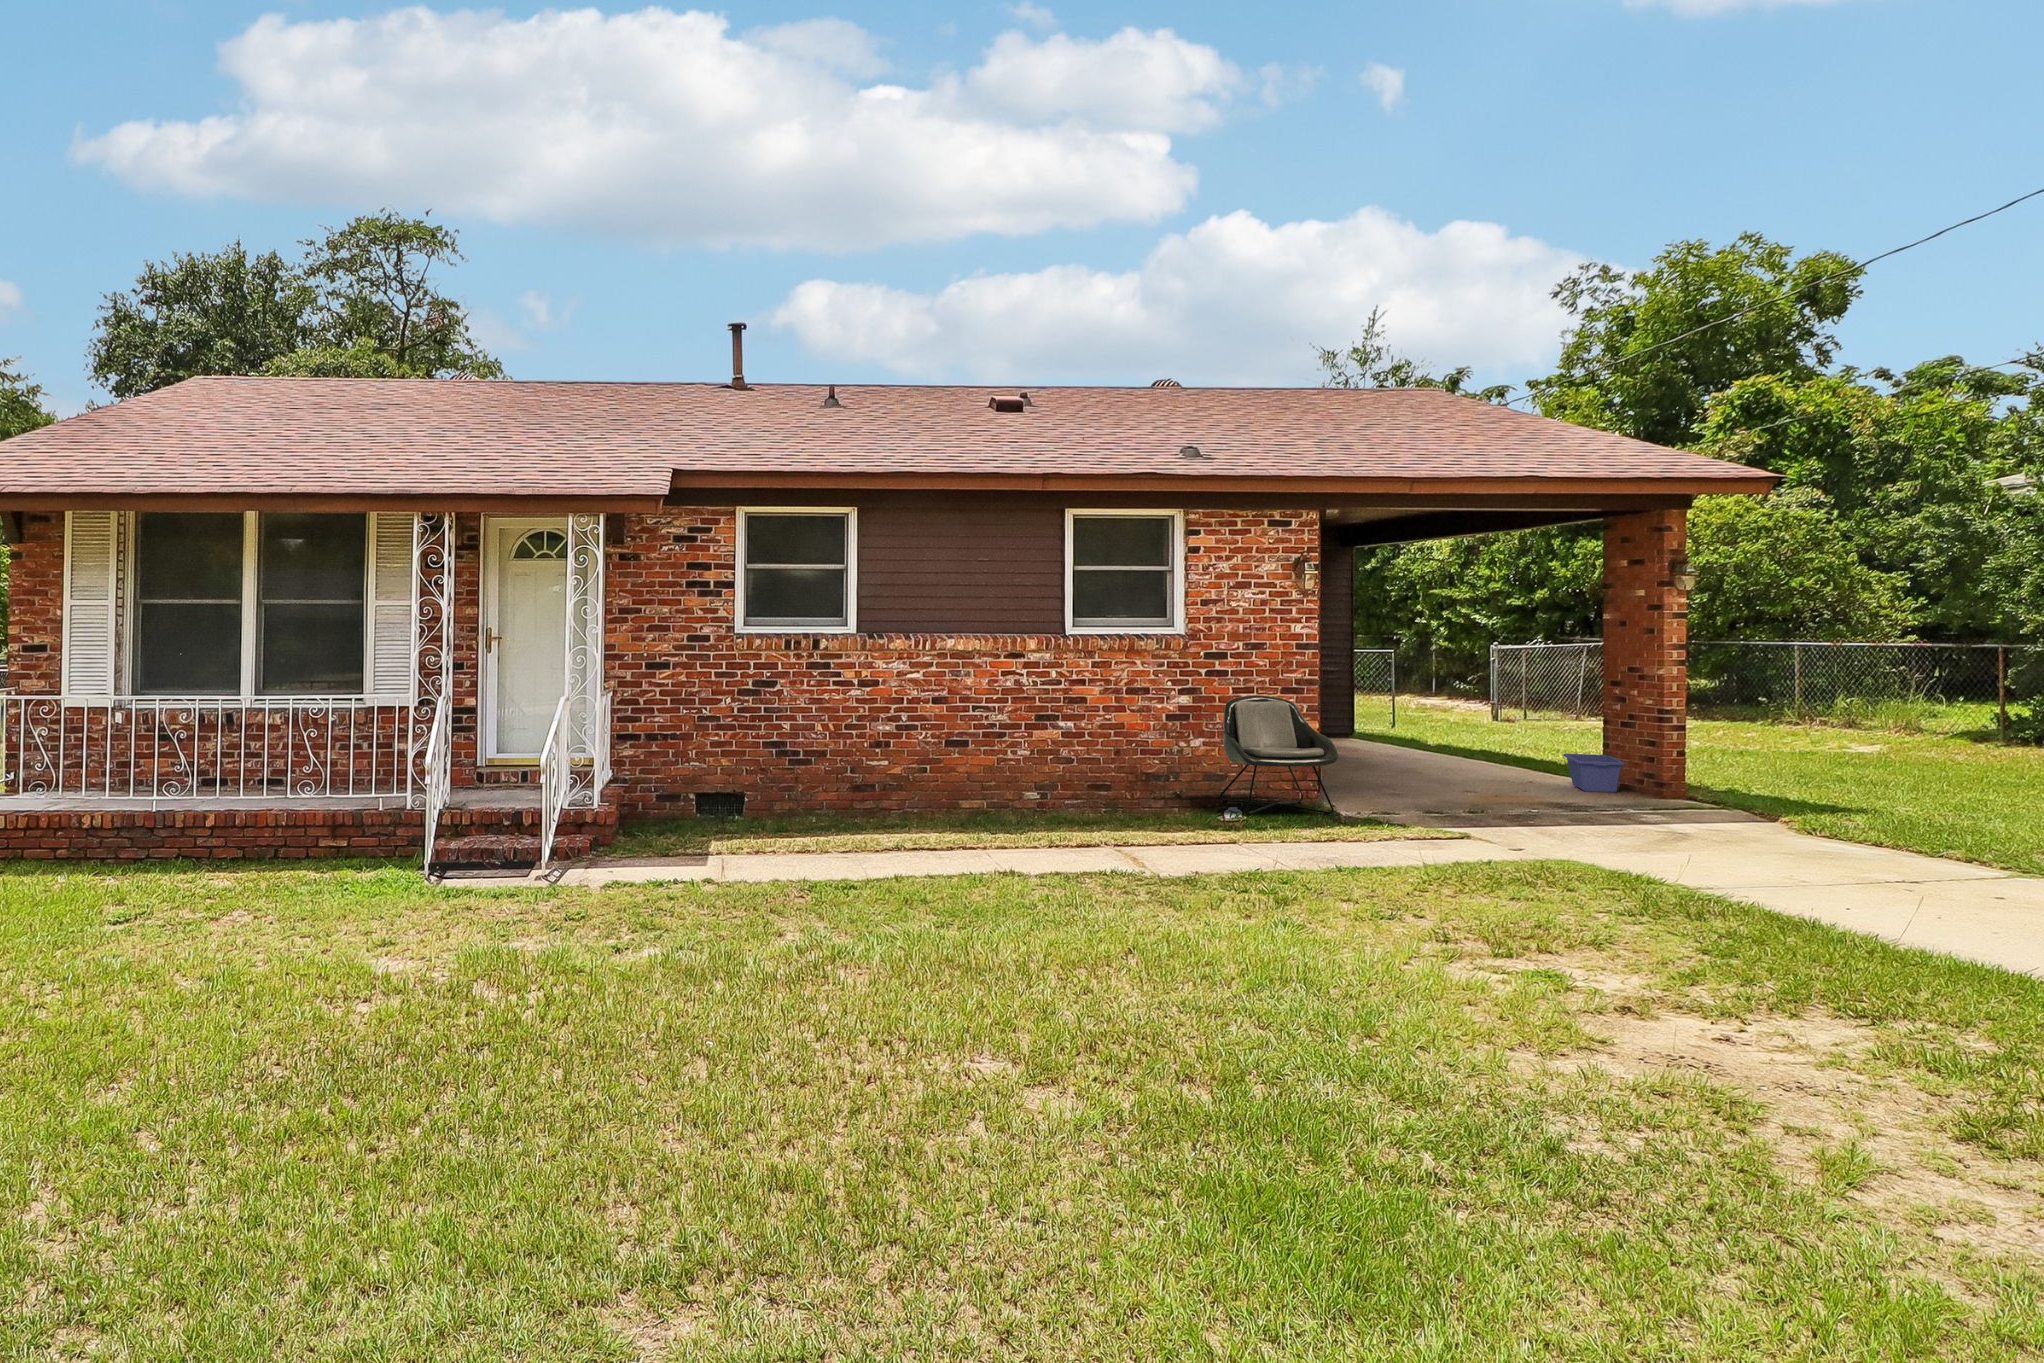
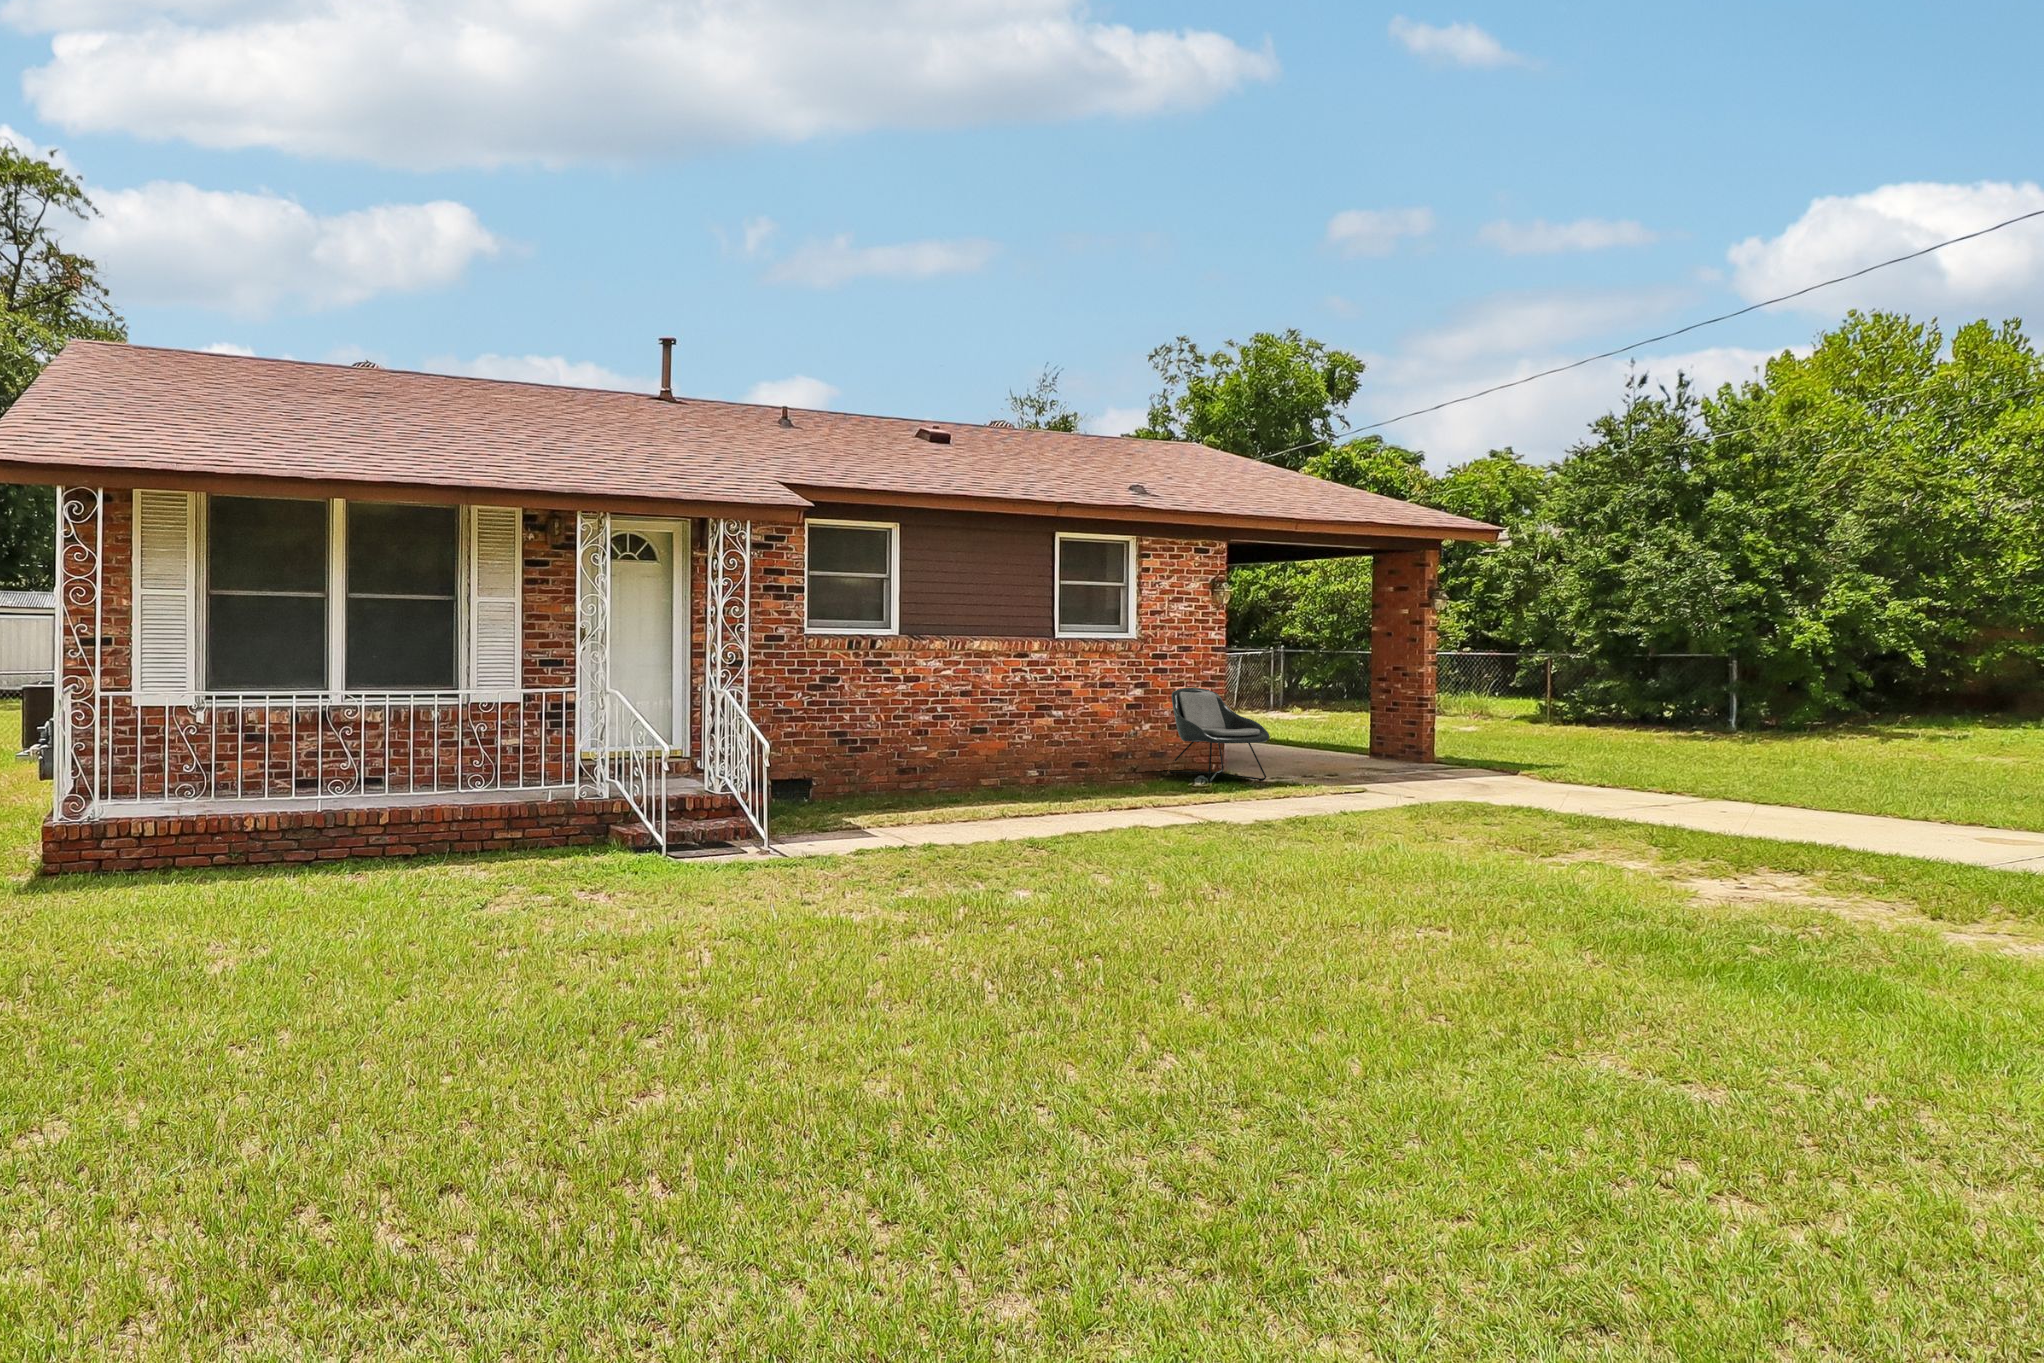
storage bin: present [1563,754,1625,793] -> none [1337,731,1390,759]

